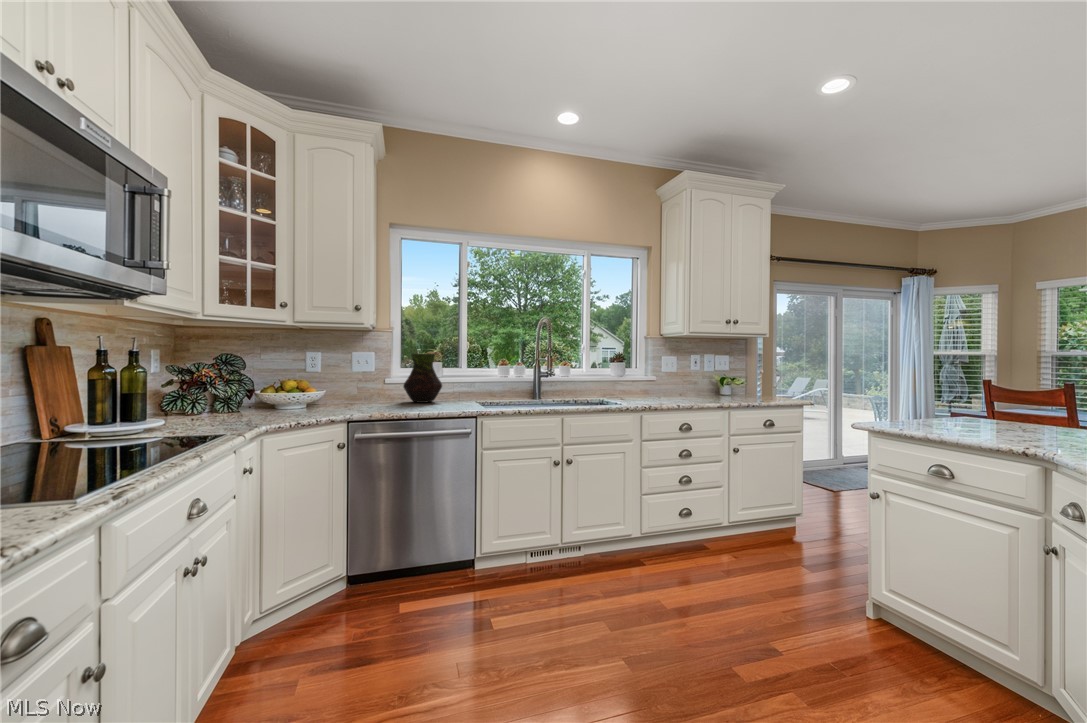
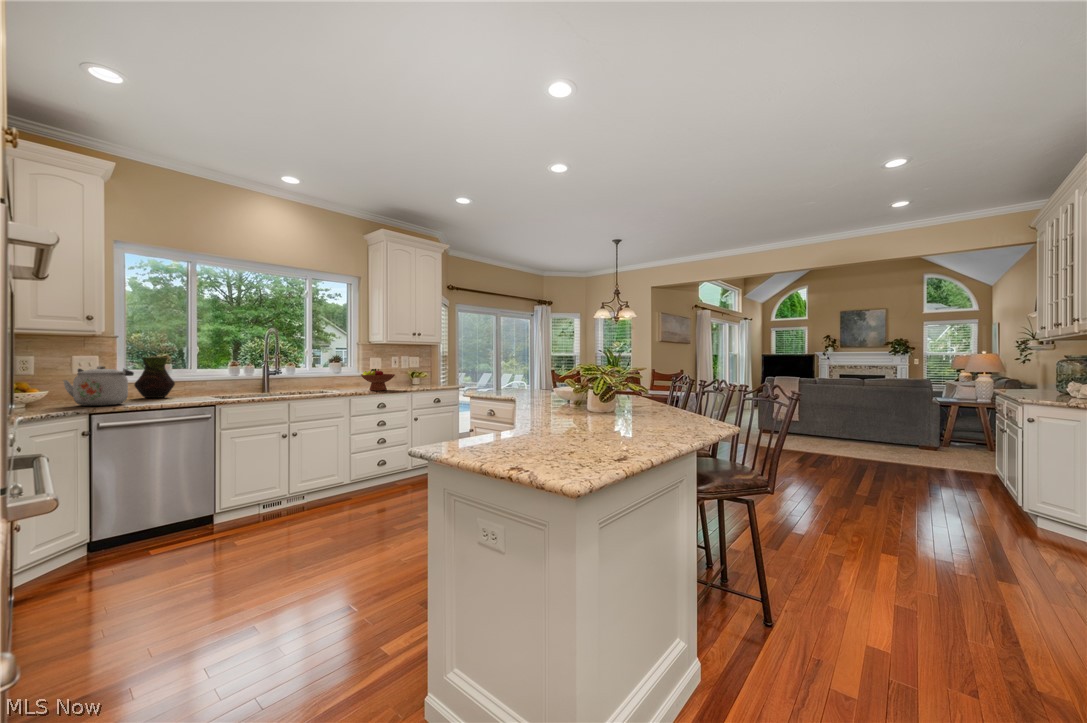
kettle: none [332,363,397,411] -> present [63,366,134,406]
fruit bowl: none [653,371,703,404] -> present [361,369,395,391]

